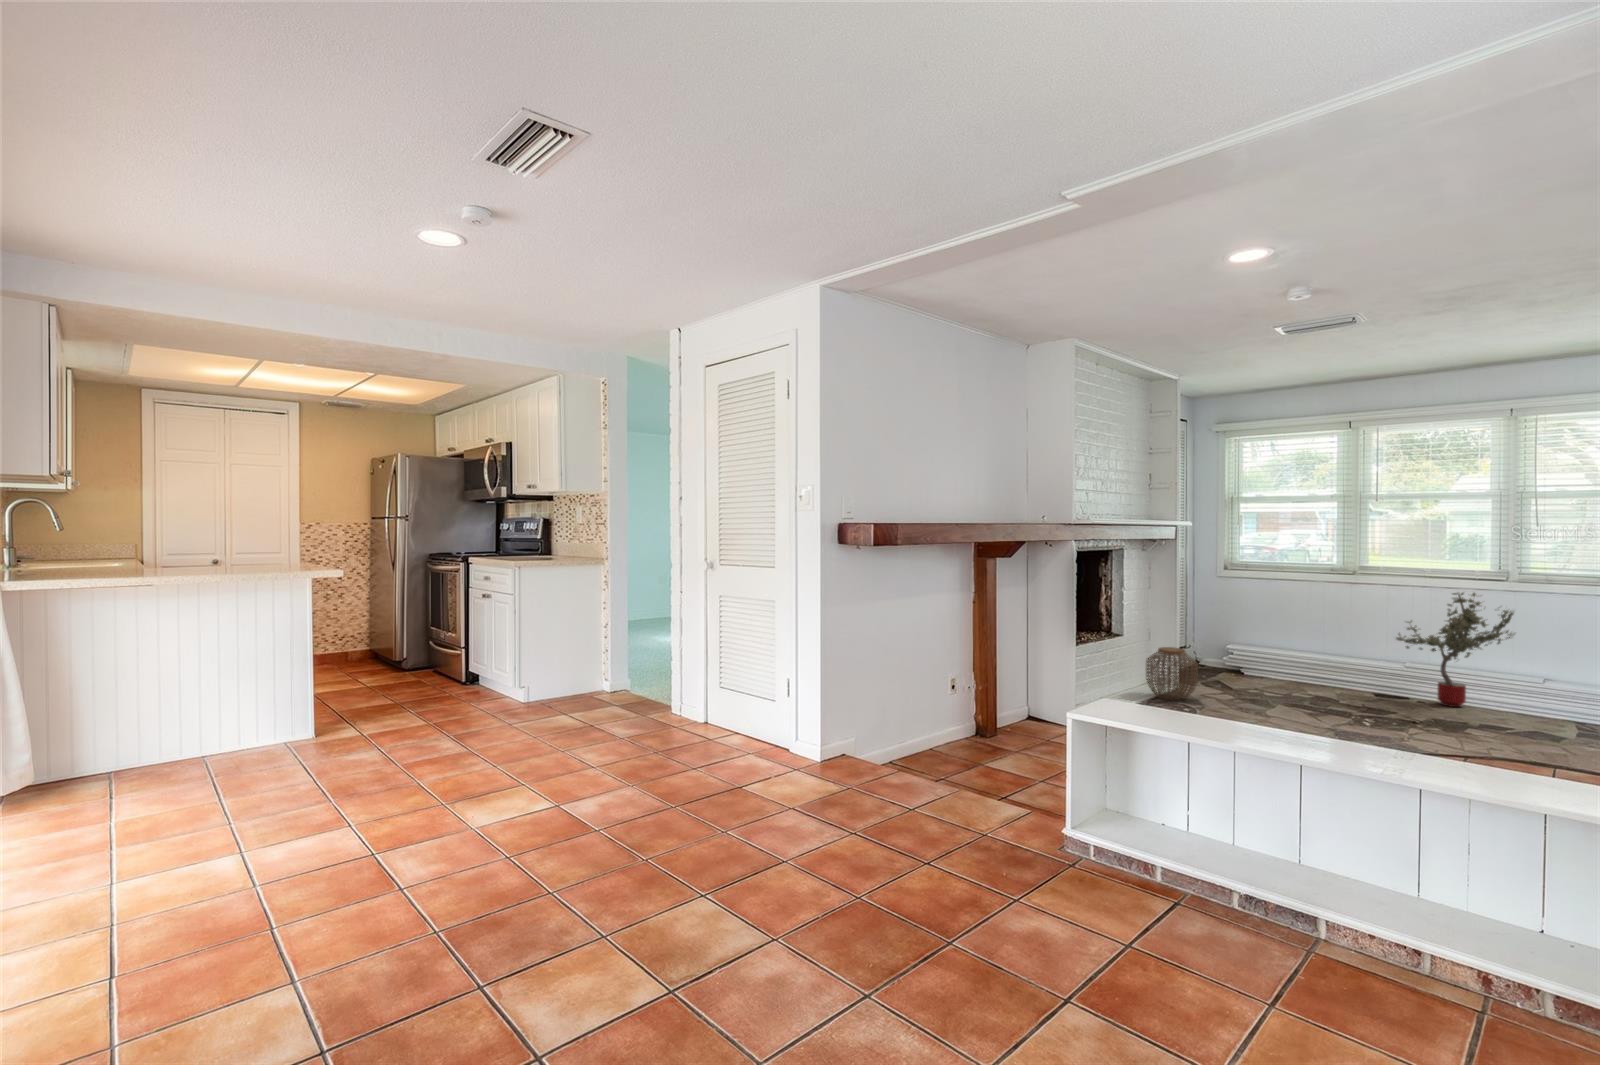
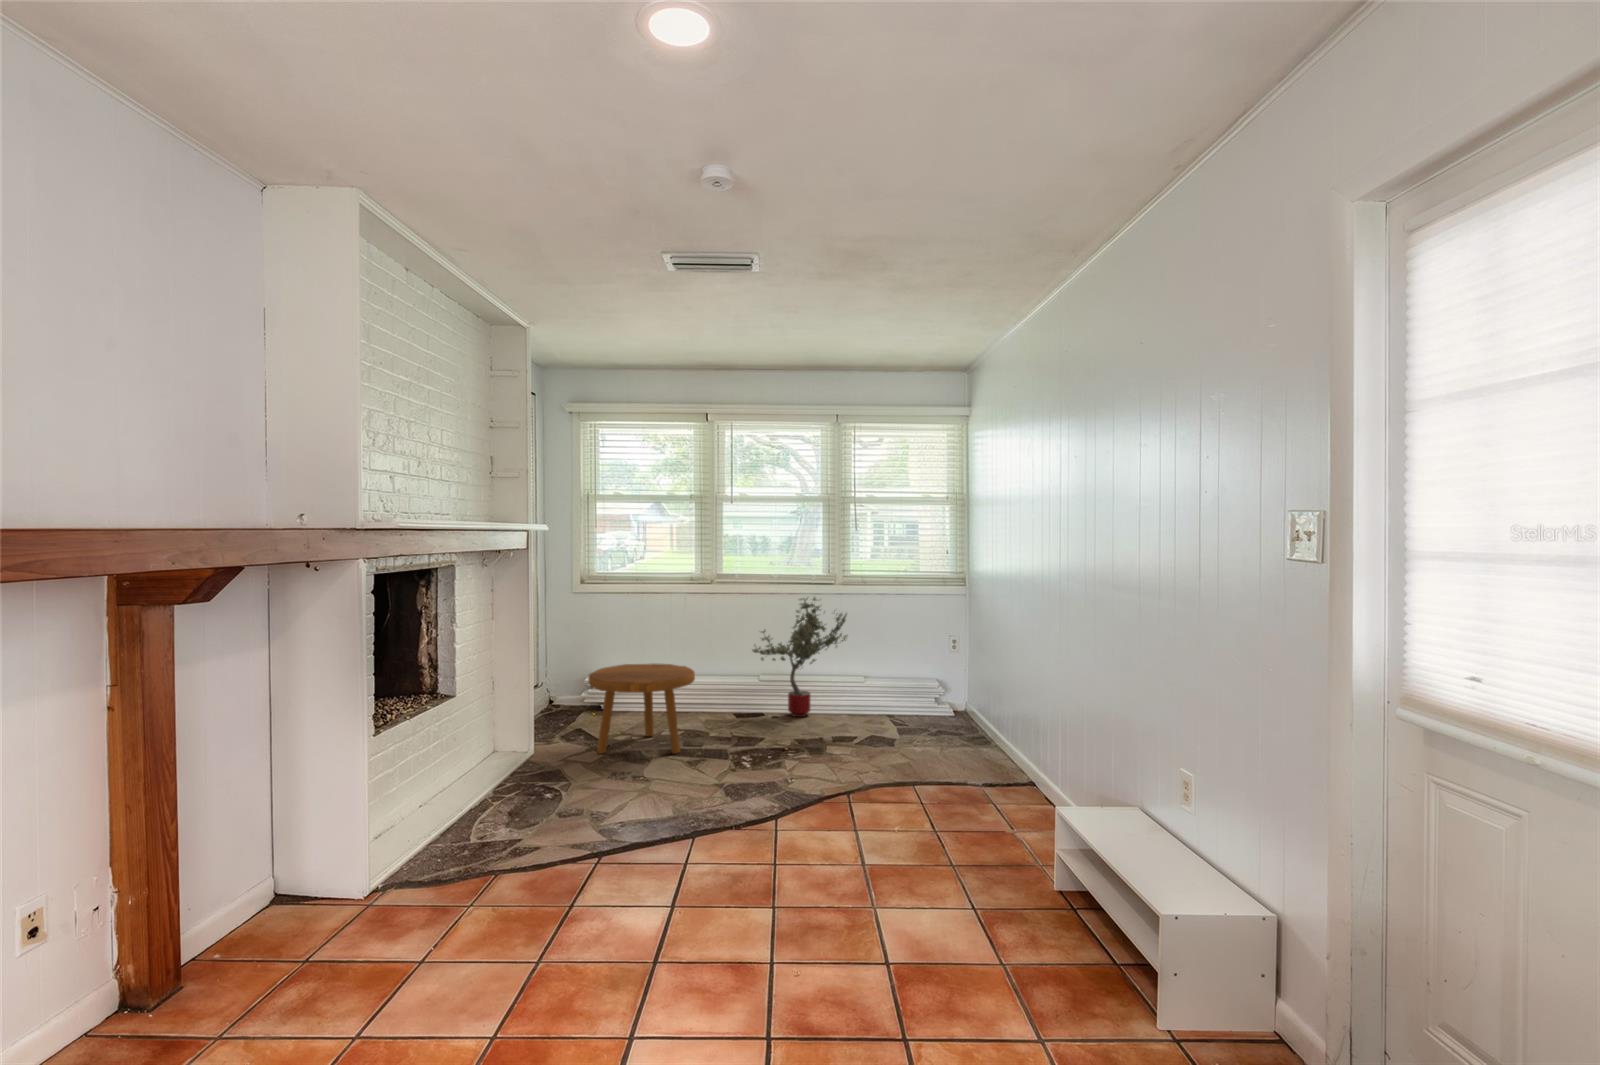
footstool: none [1224,634,1322,708] -> present [588,664,695,754]
woven basket: present [1146,647,1198,700] -> none [489,700,559,778]

